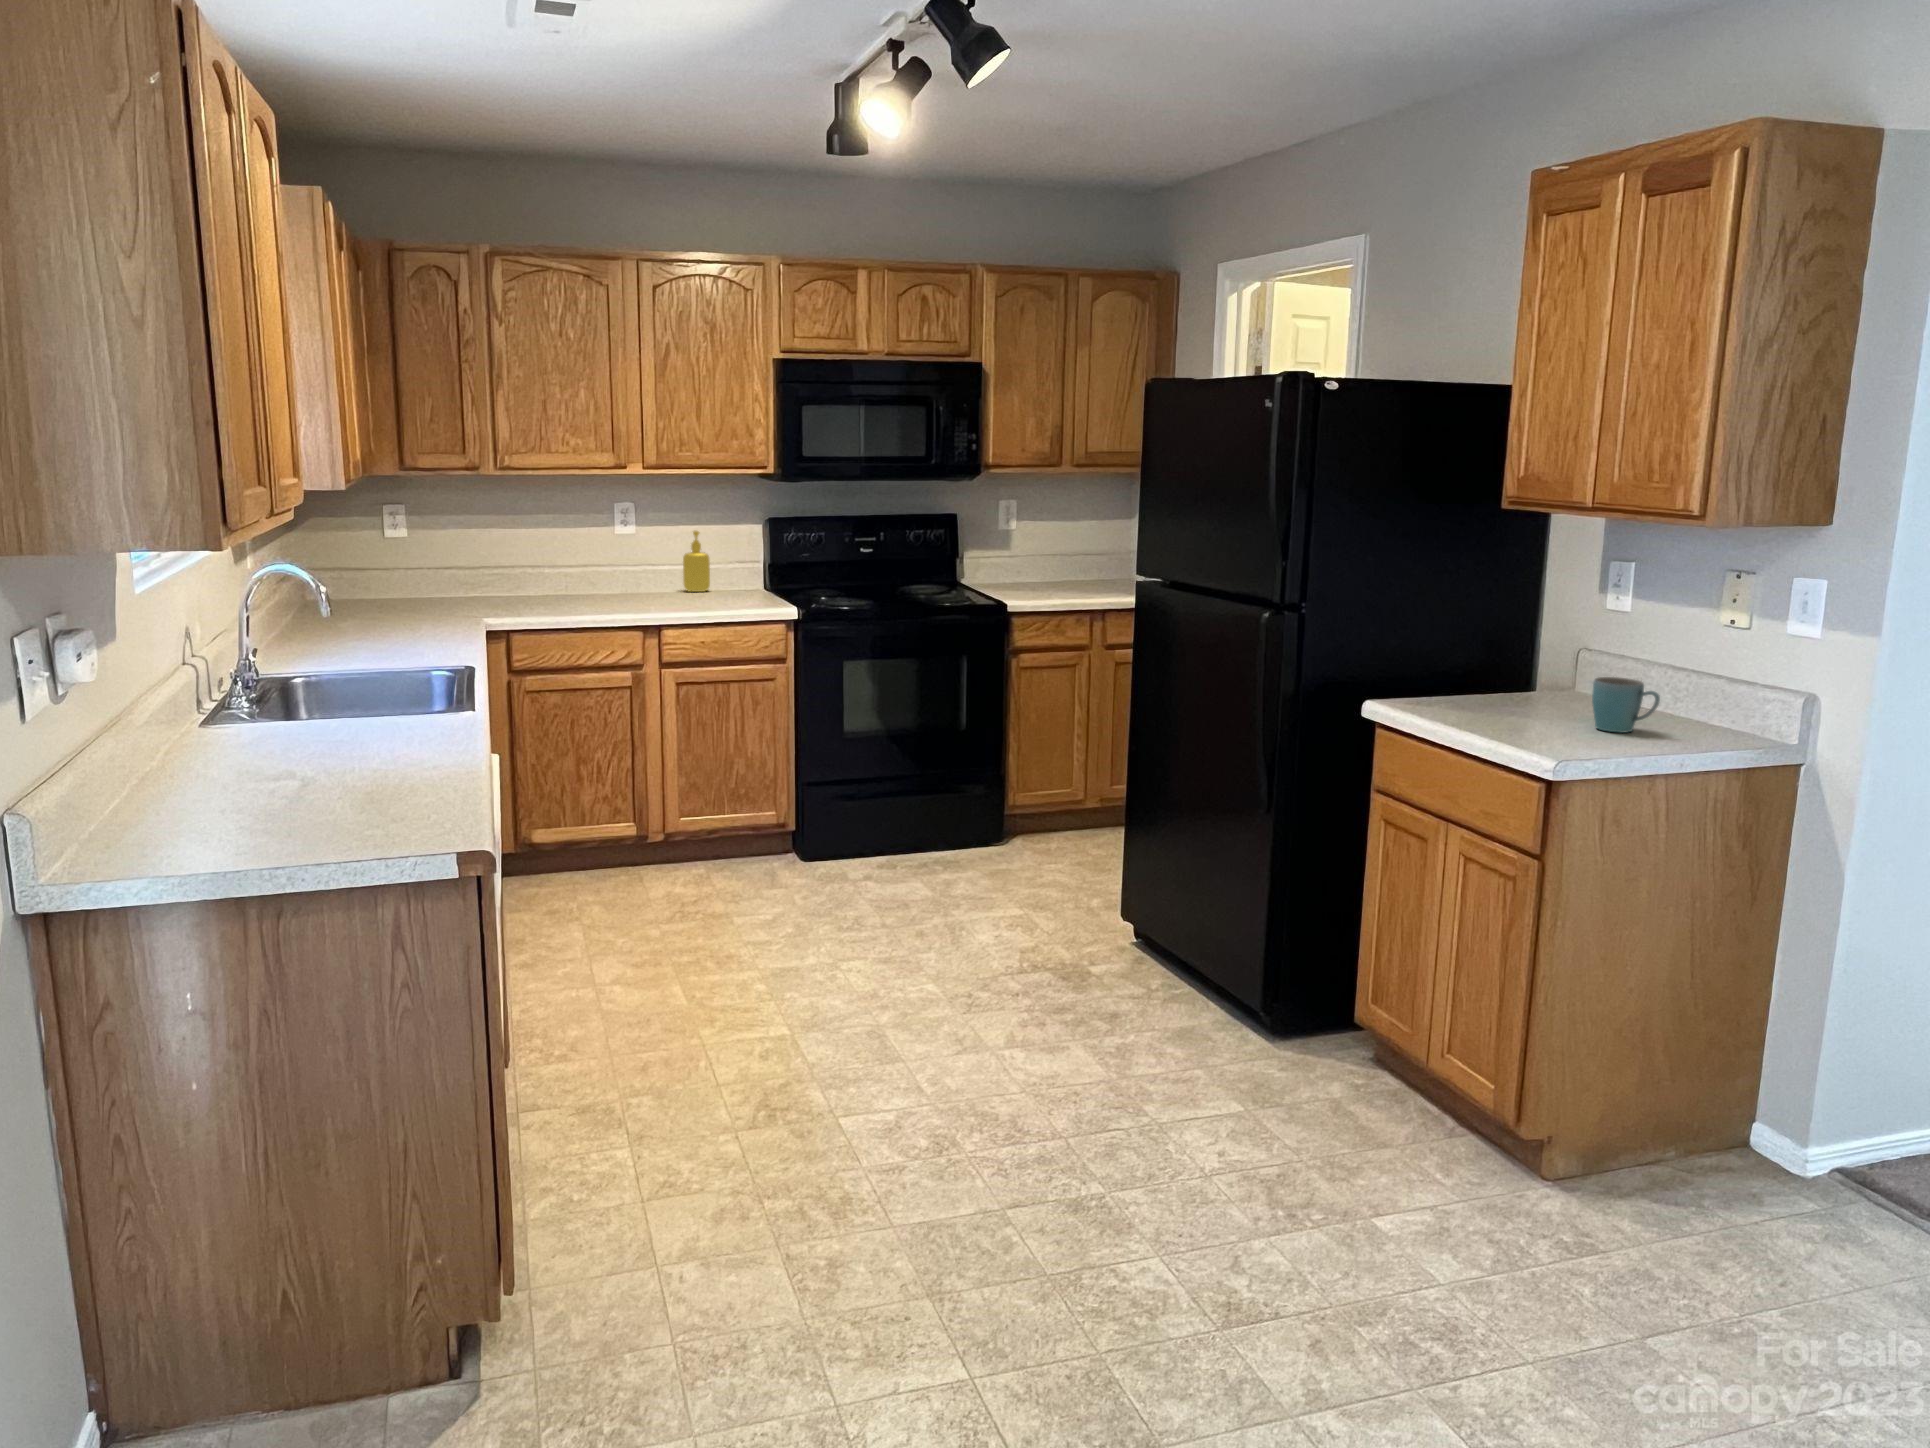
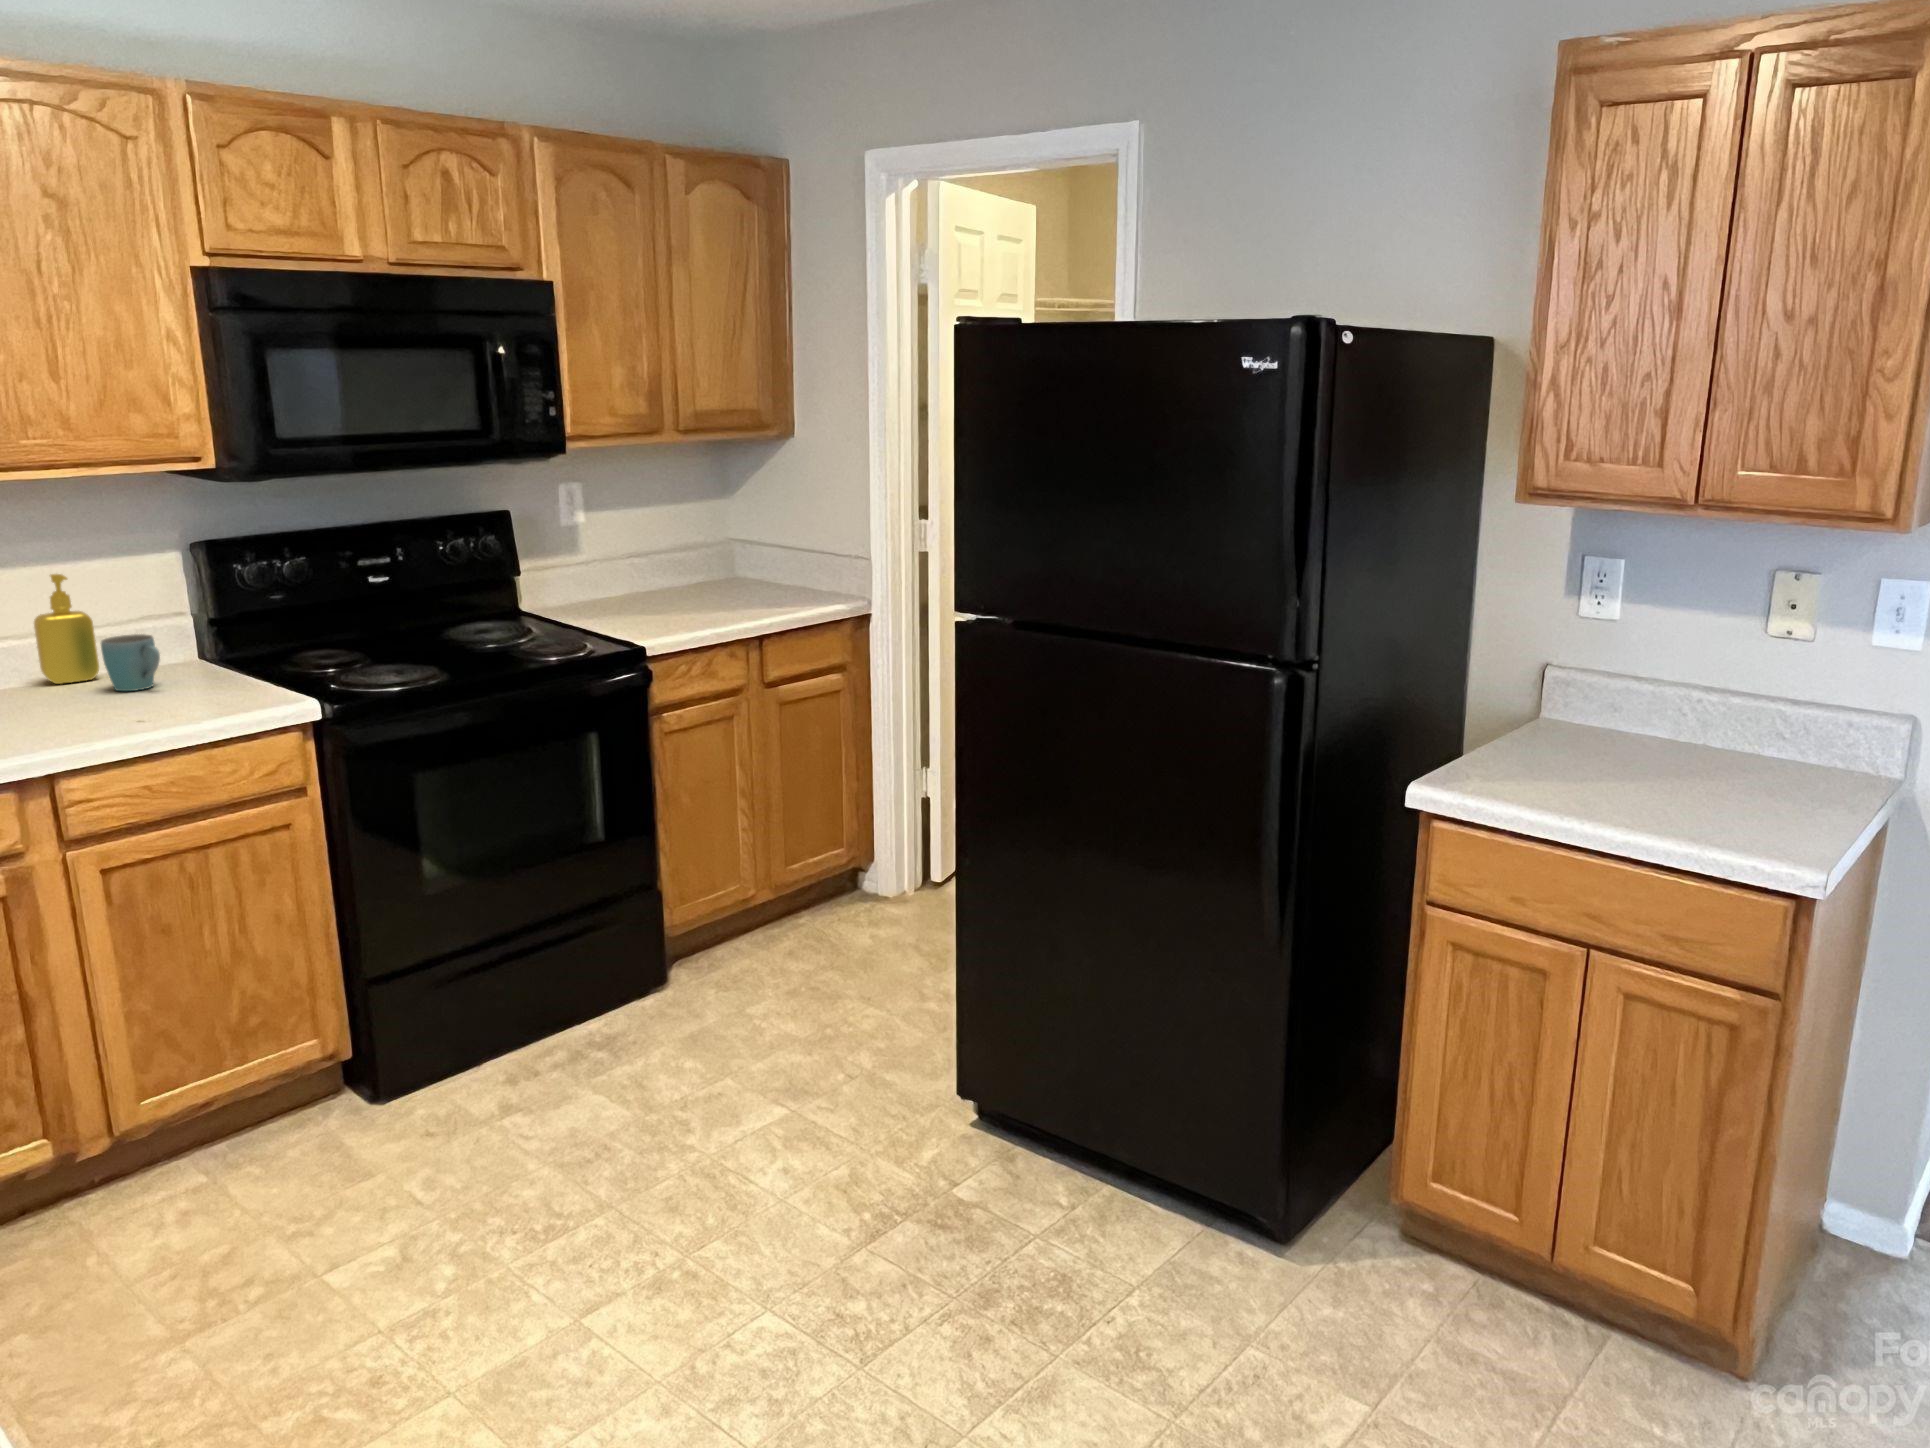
mug: present [1592,677,1660,733] -> present [101,634,160,691]

